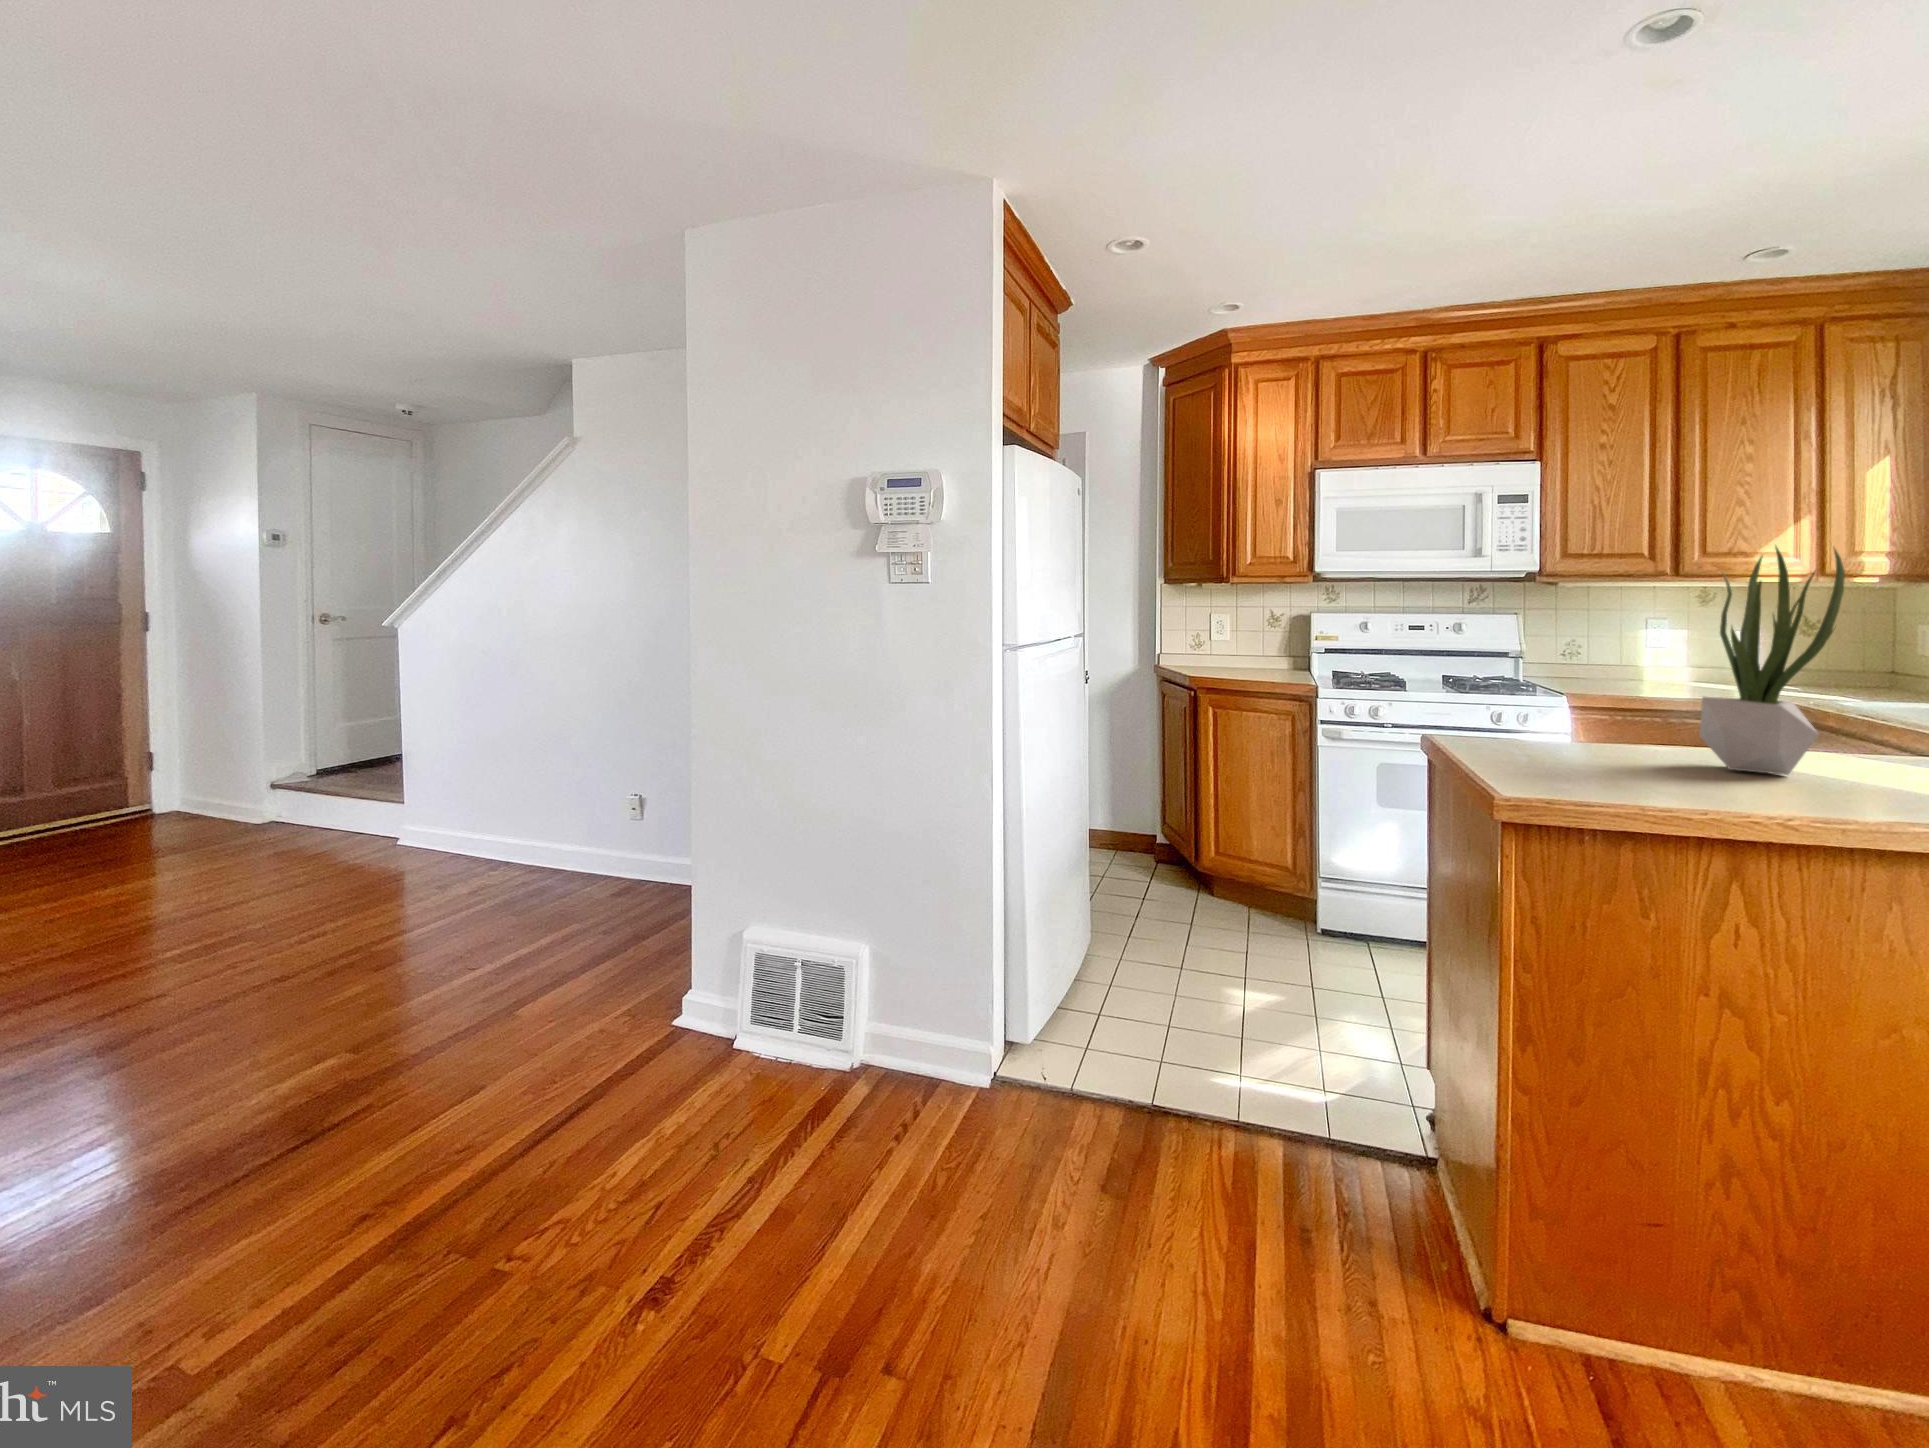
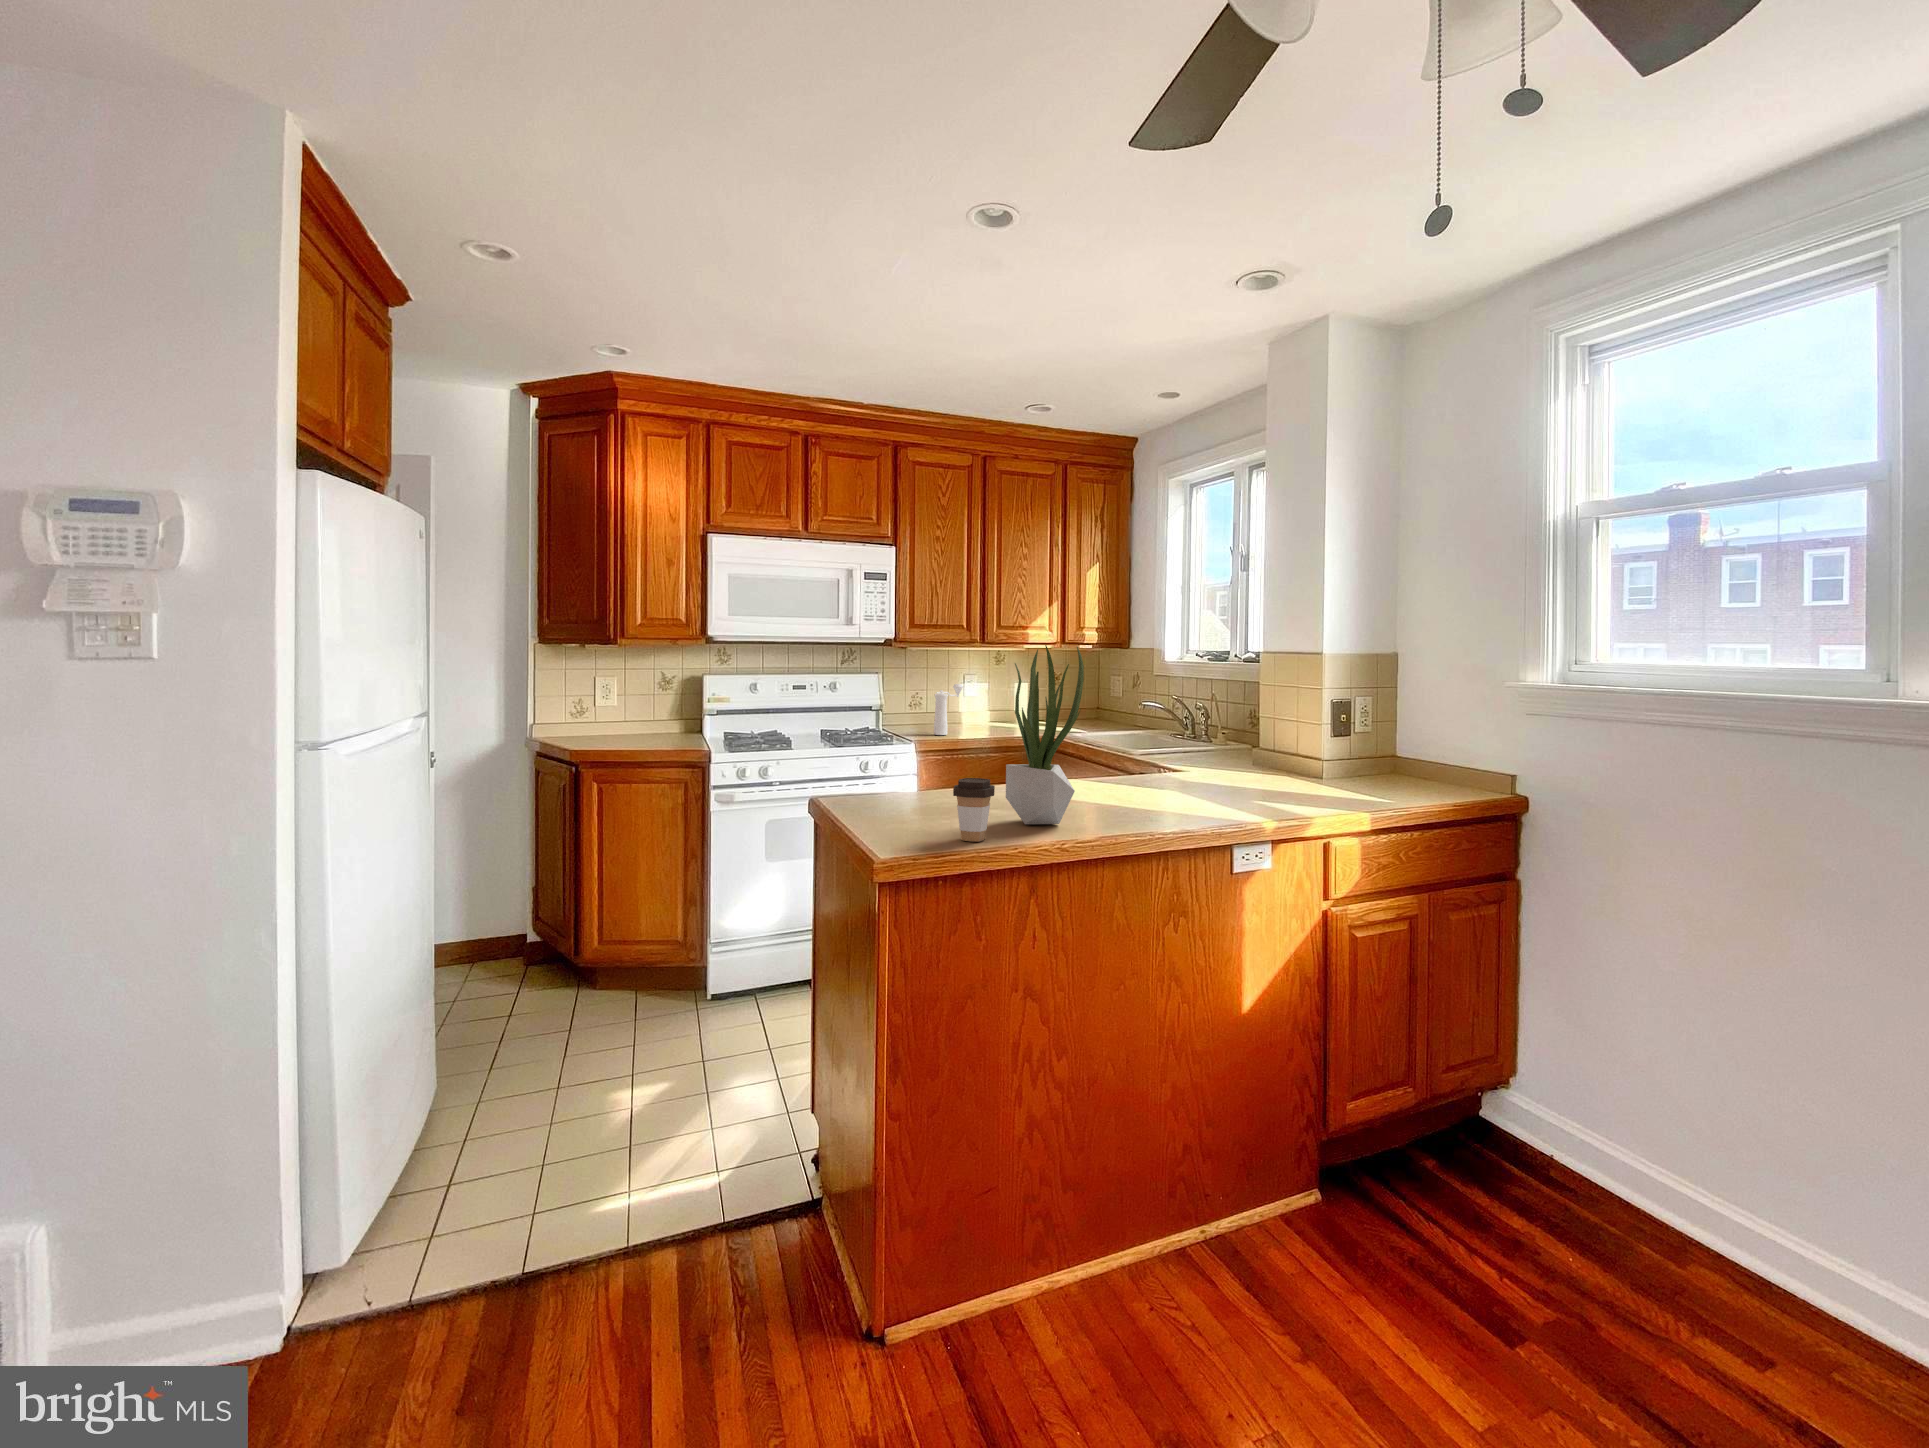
pepper mill: none [1593,623,1640,684] -> present [934,684,963,735]
coffee cup: none [1619,705,1682,778] -> present [953,778,995,842]

